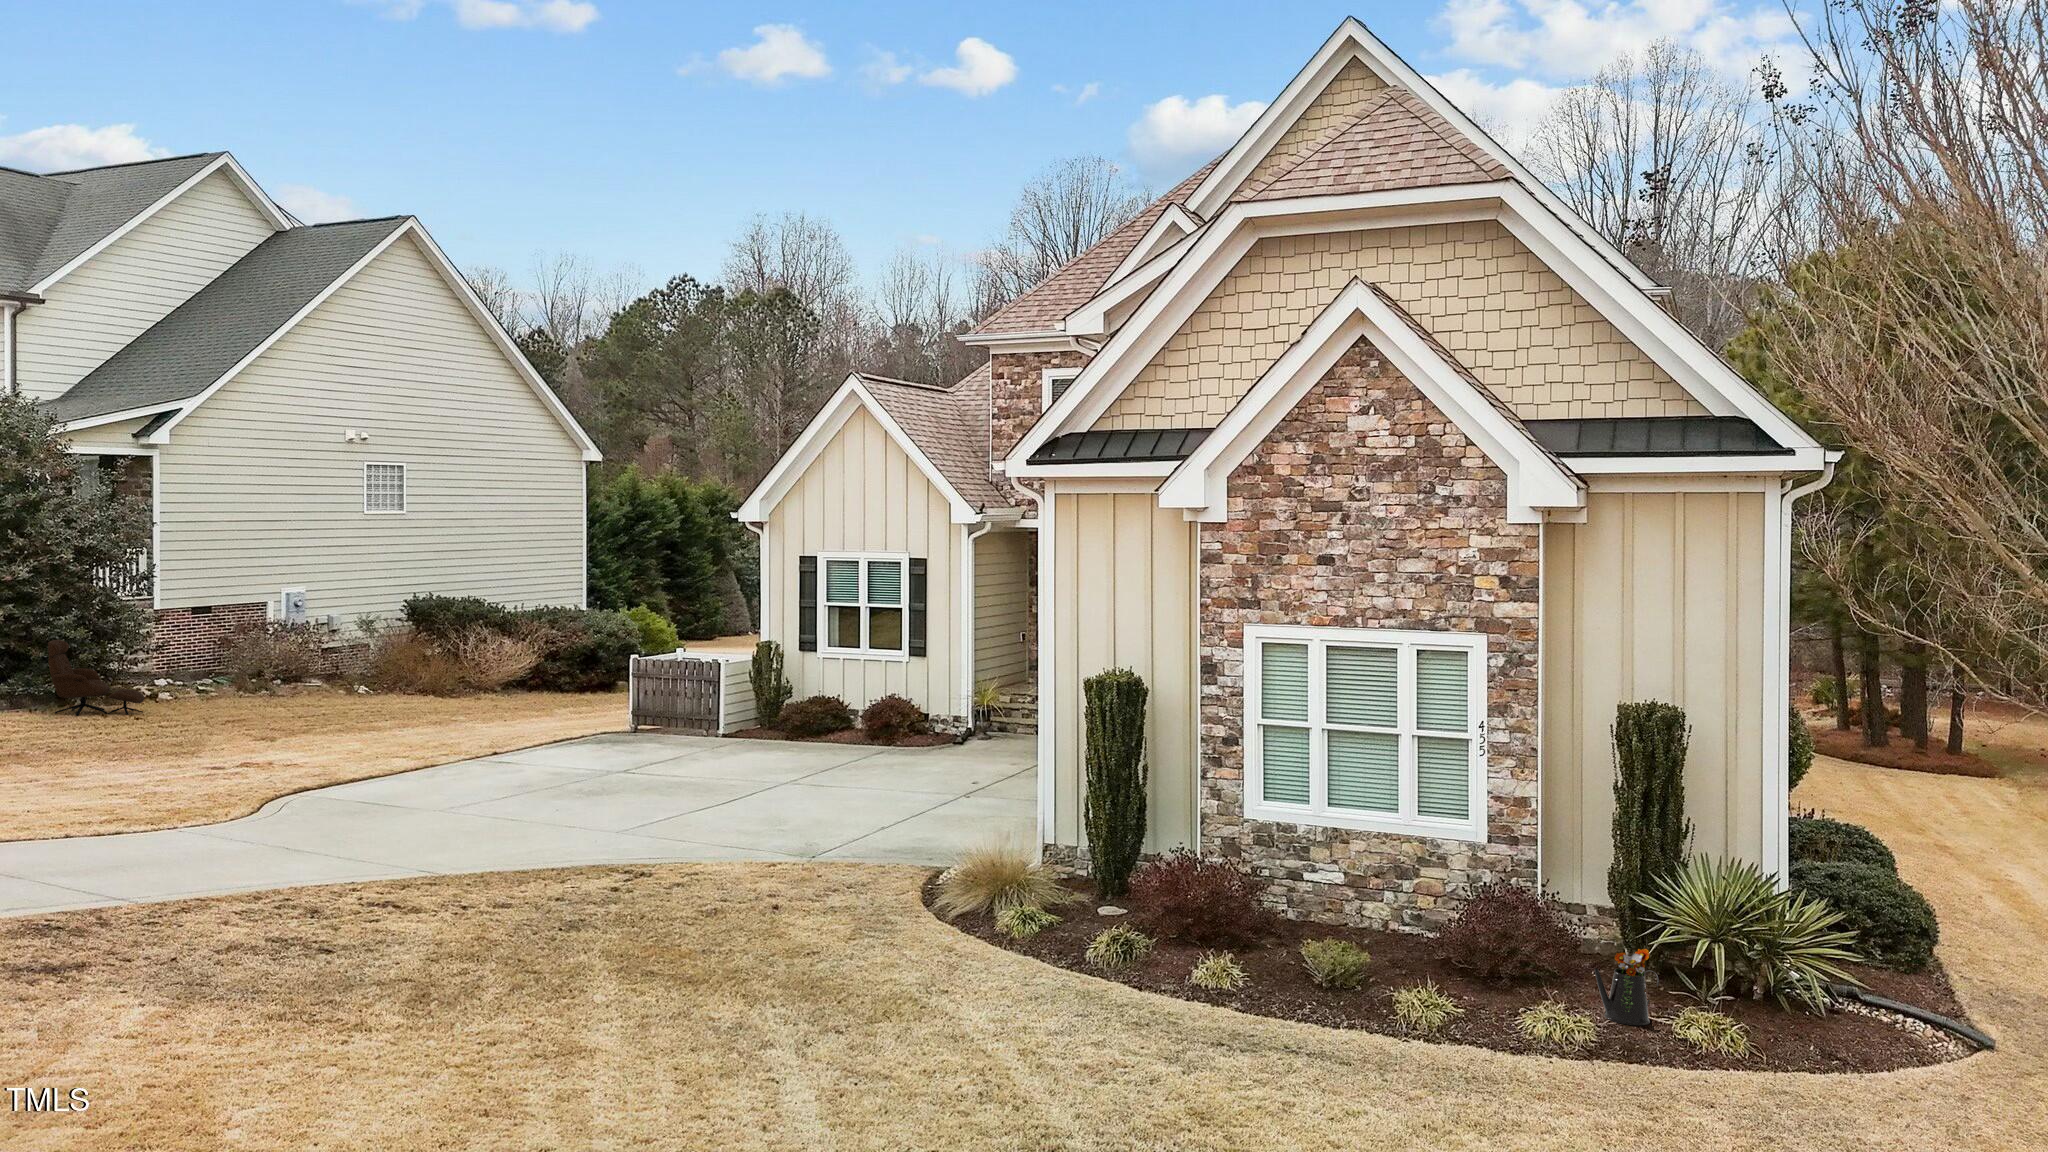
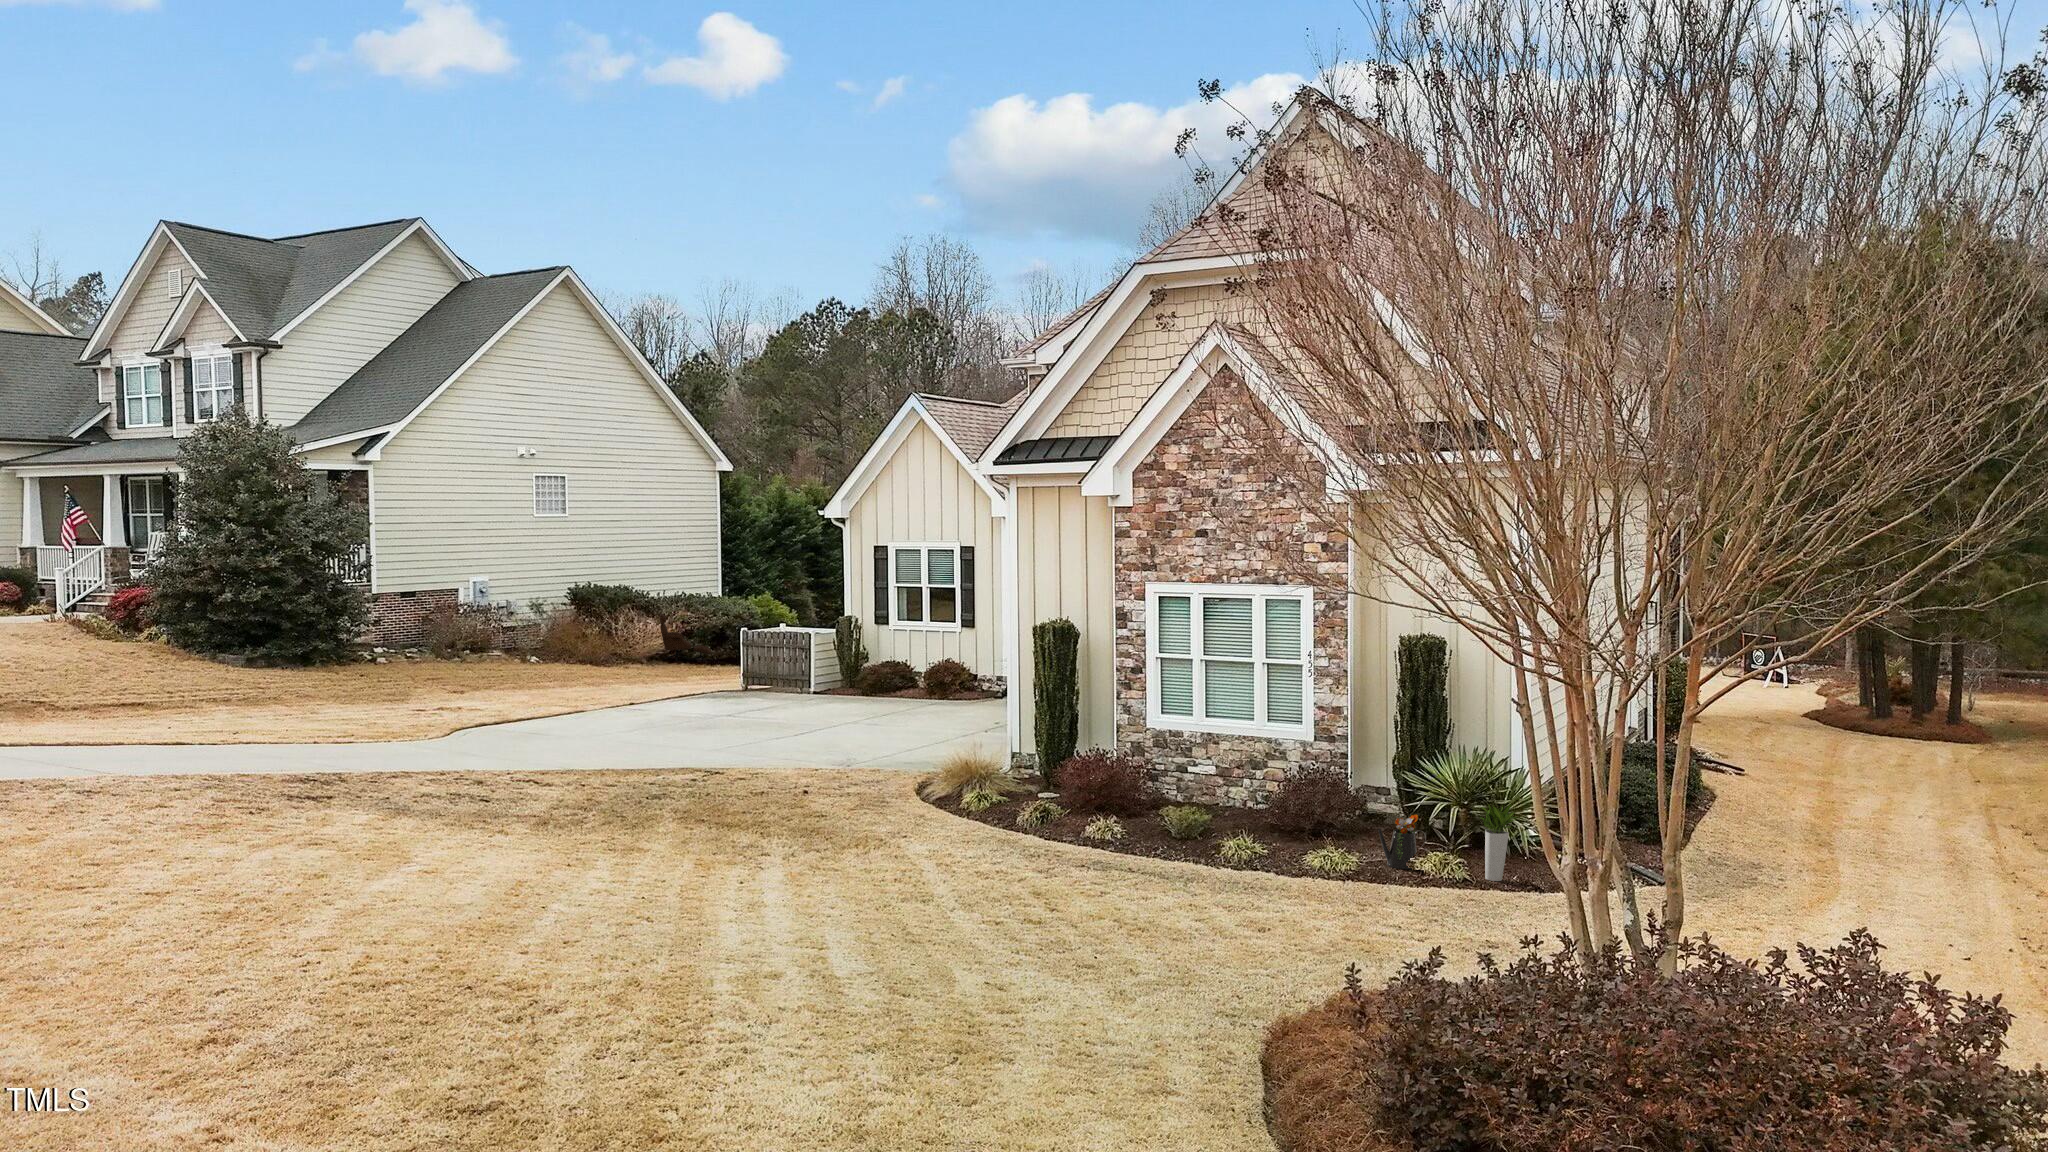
lounge chair: present [48,640,144,716] -> present [660,613,711,661]
planter: none [1736,938,1793,1044] -> present [1481,805,1516,881]

